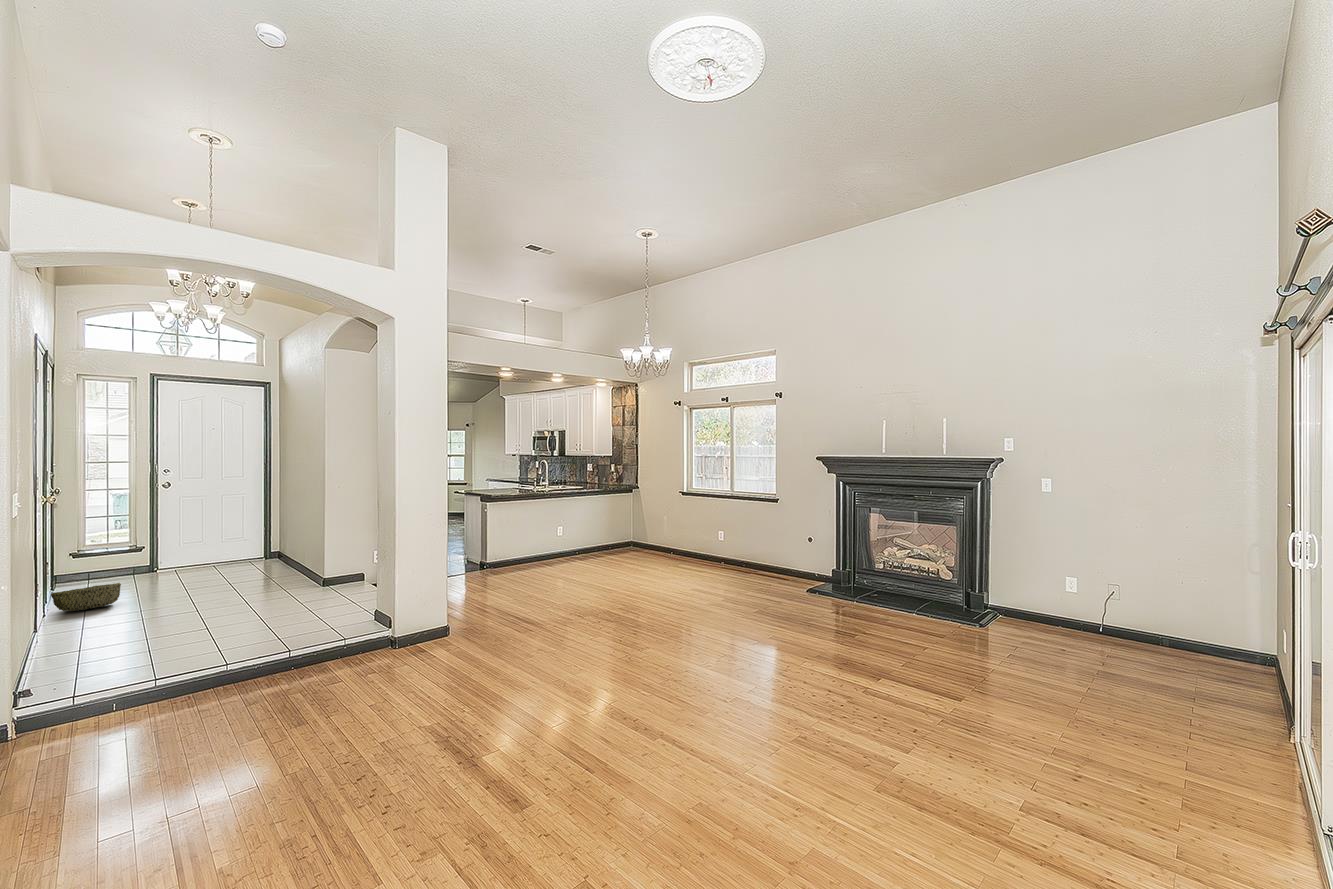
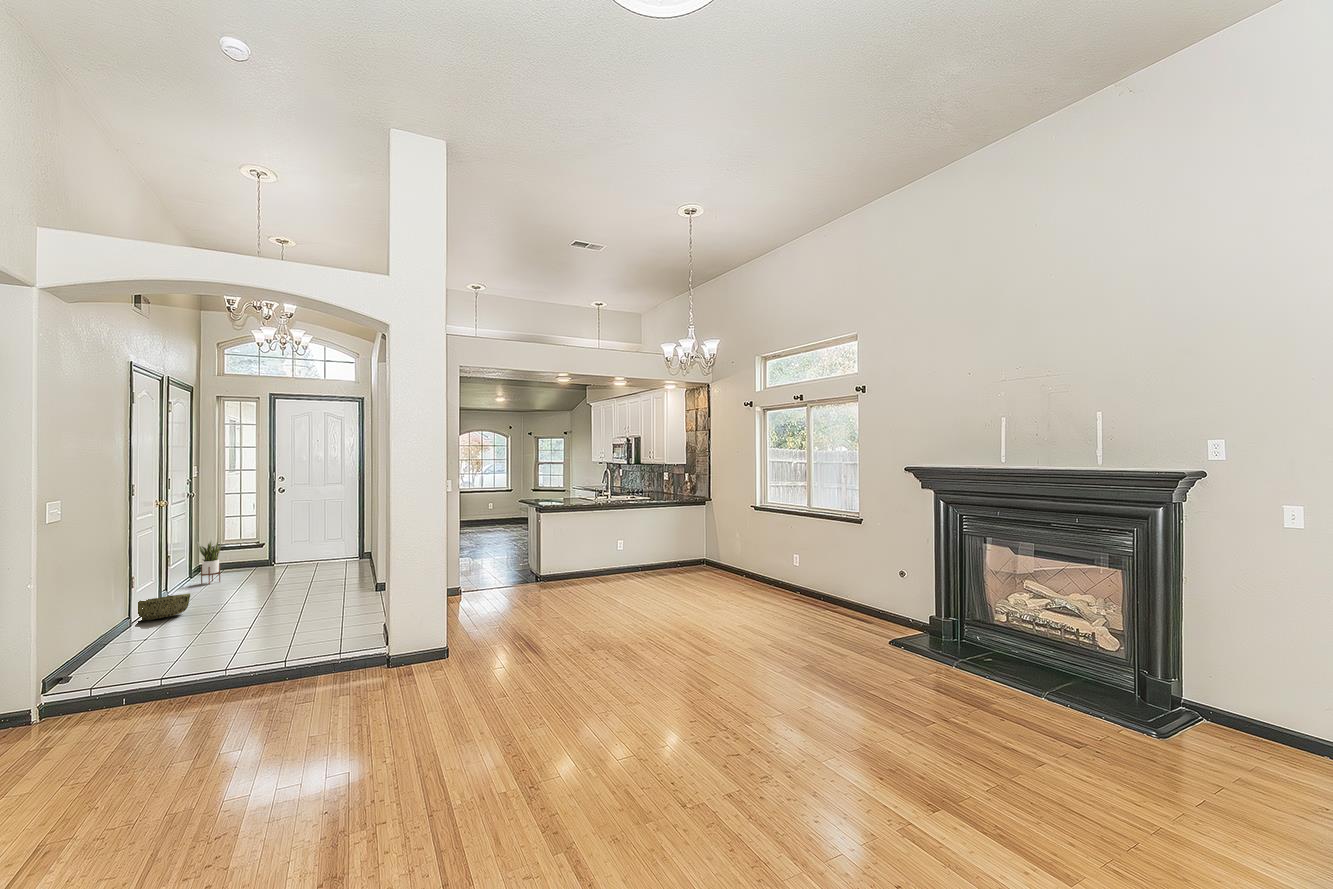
potted plant: none [88,531,114,581] -> present [197,540,221,584]

